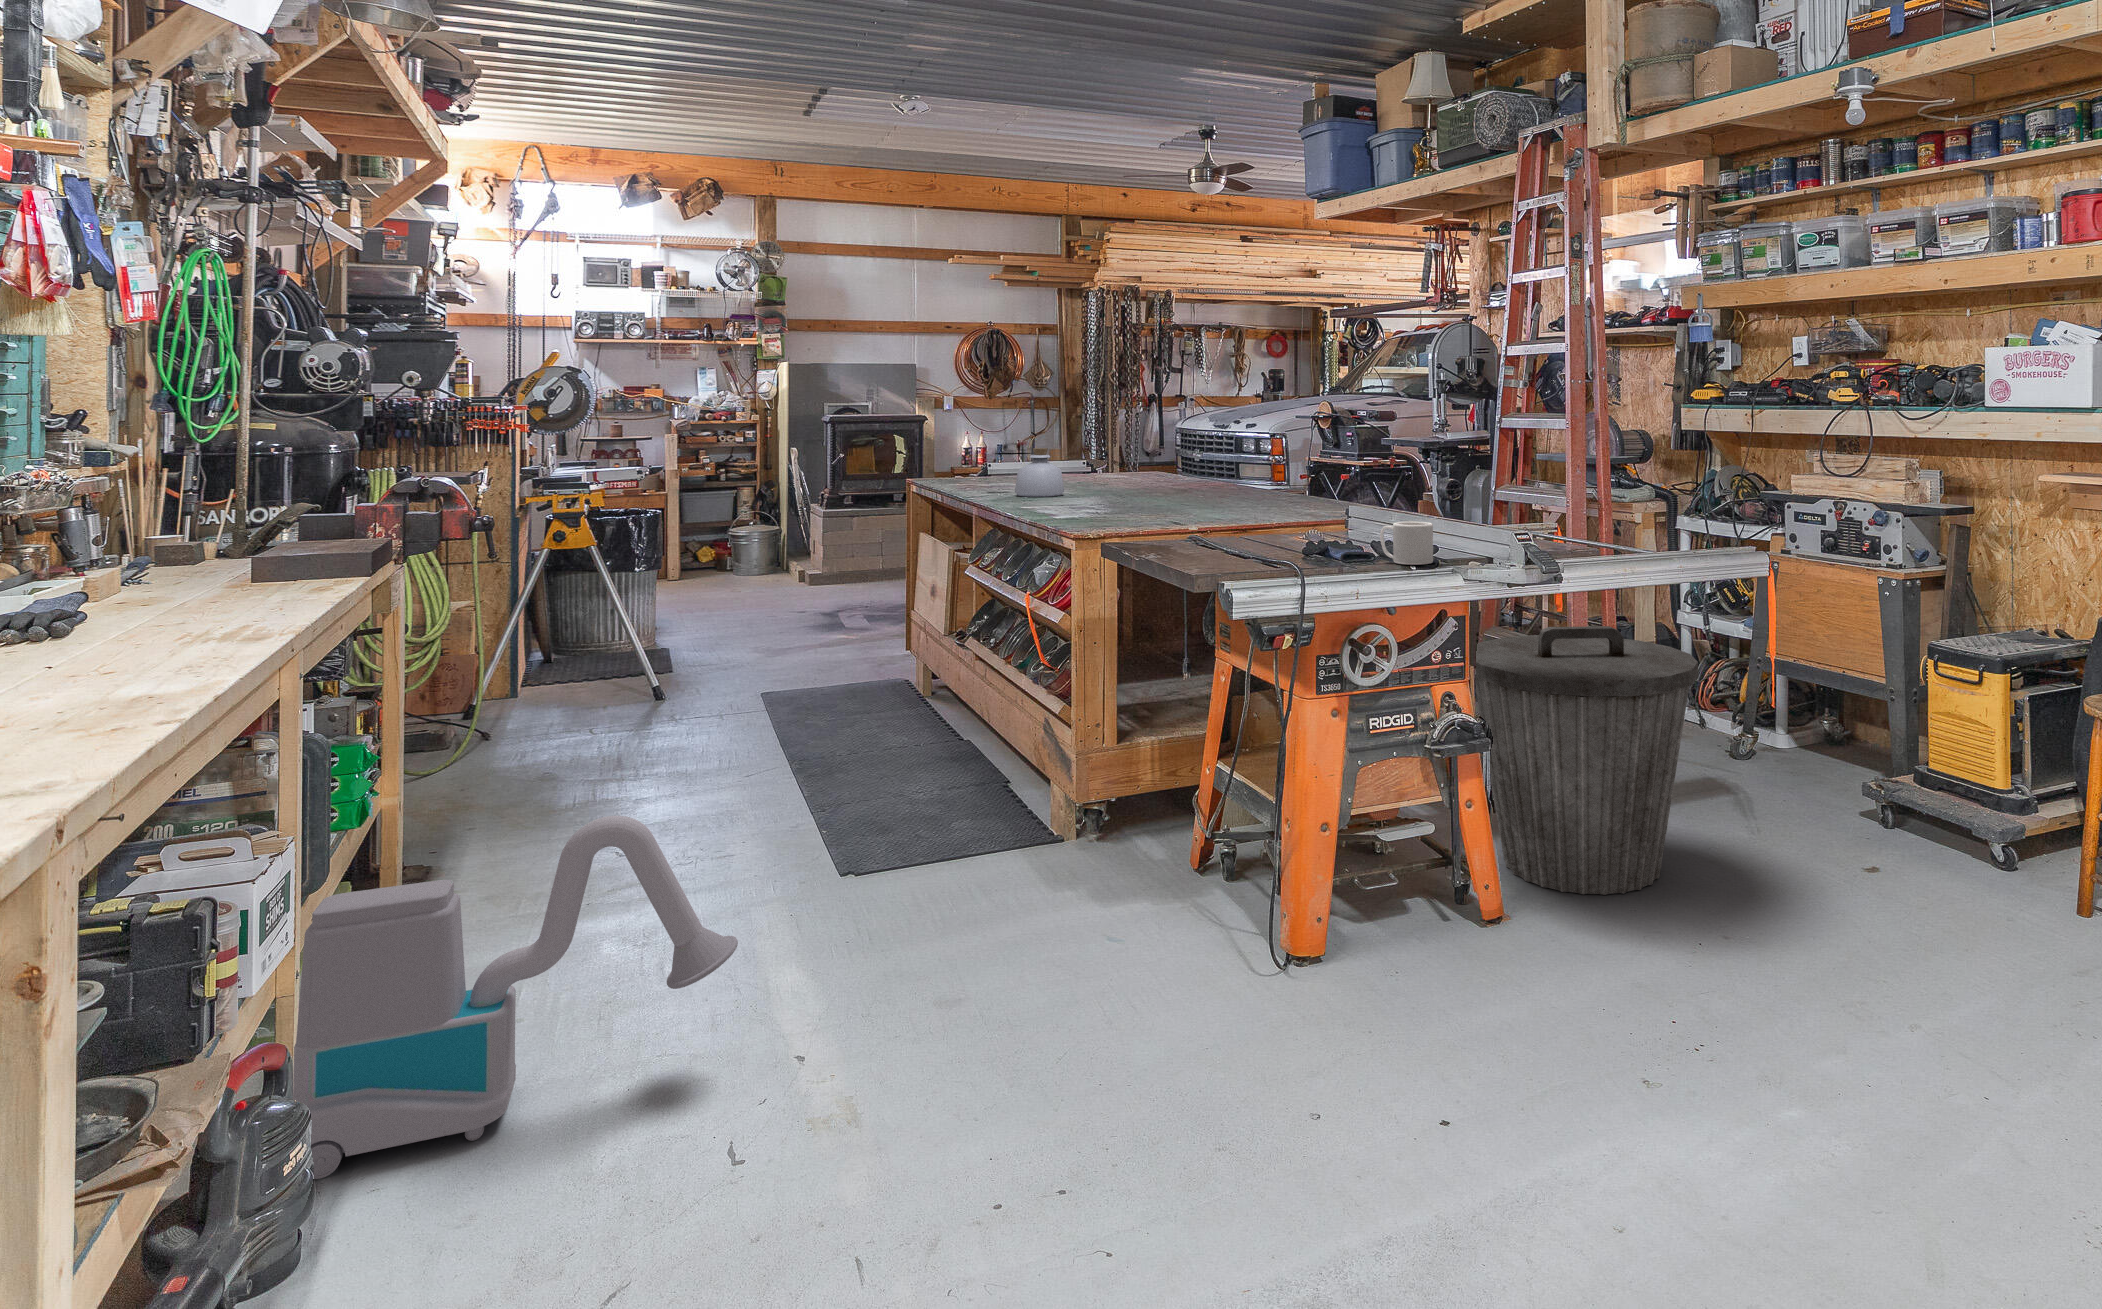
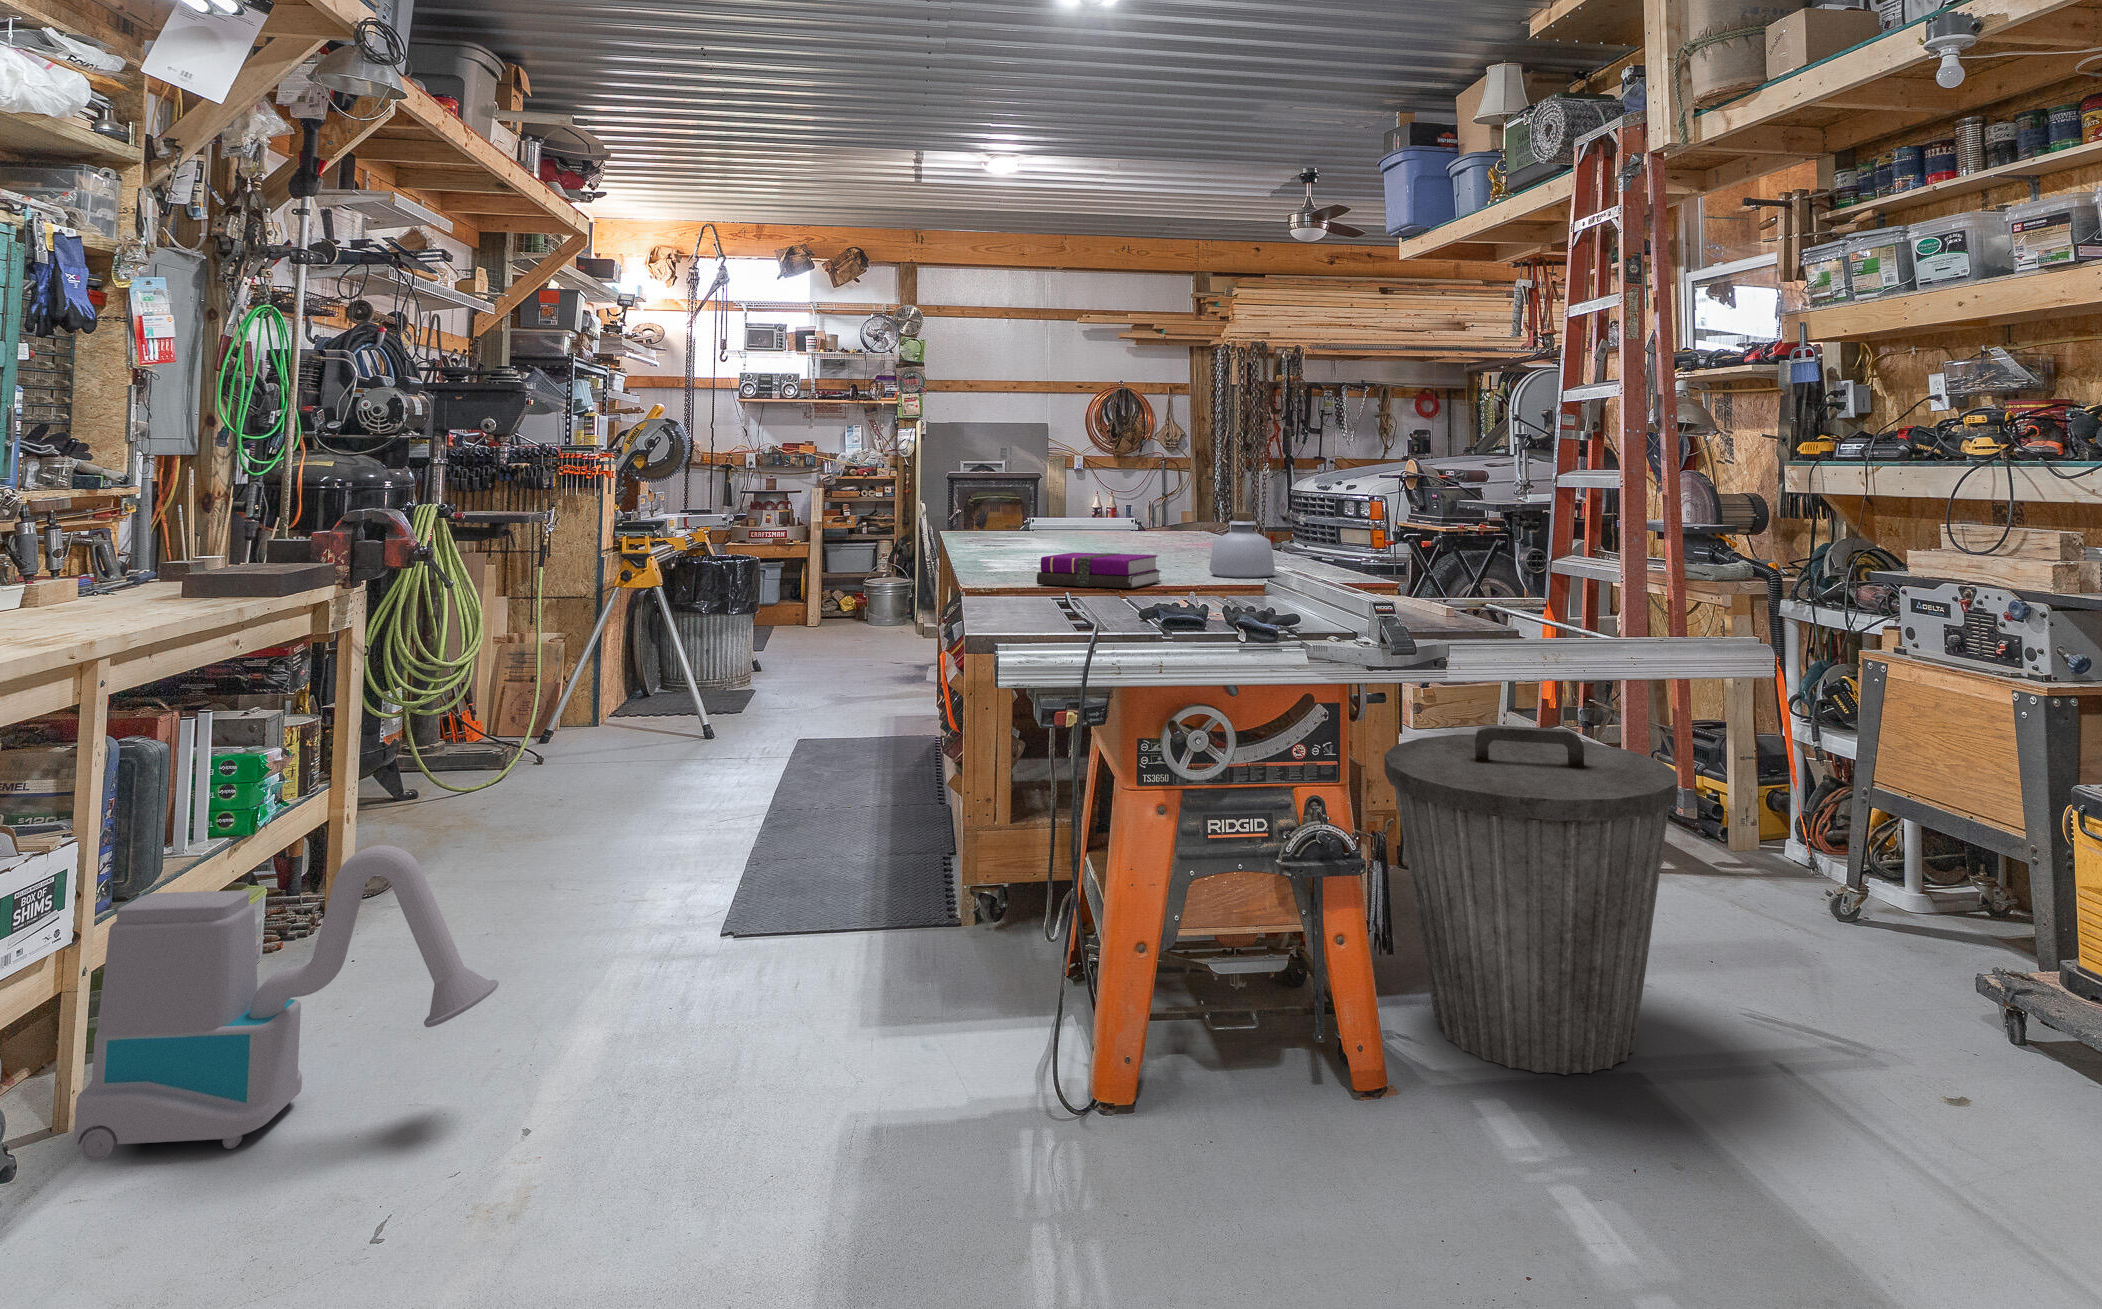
desk lamp: present [1003,403,1026,451] -> none [1116,460,1153,511]
bottle: present [1015,448,1064,497] -> present [1209,512,1275,578]
notebook: none [1129,496,1232,527] -> present [1037,553,1161,588]
mug: present [1380,521,1433,565] -> none [1198,587,1256,638]

